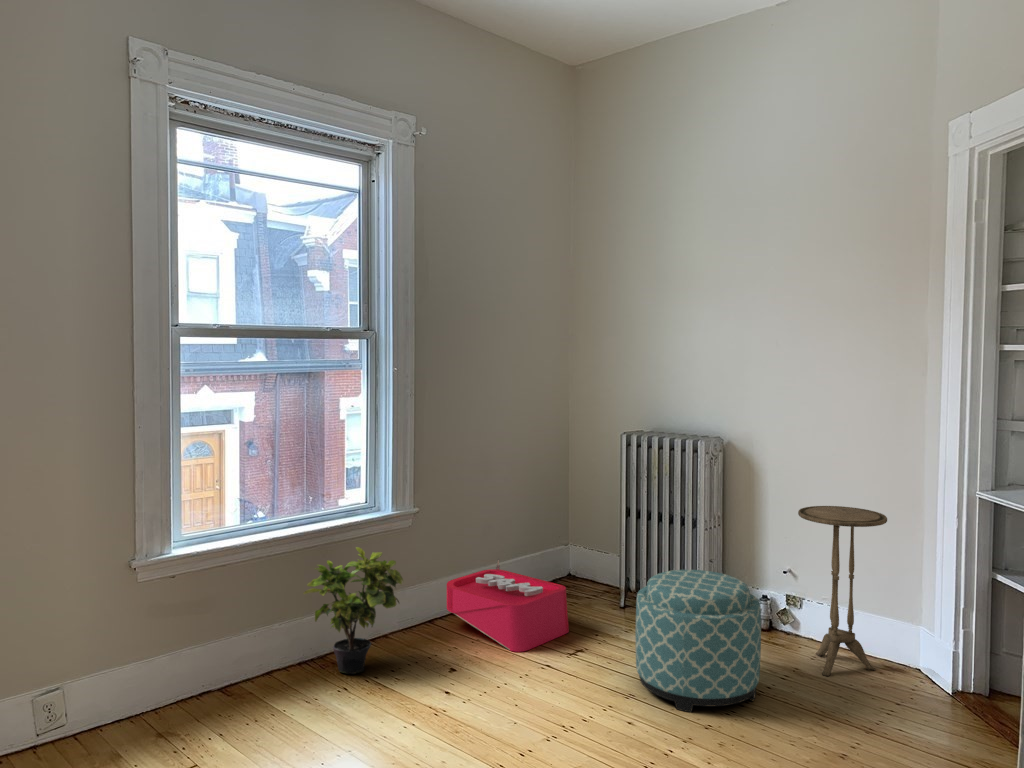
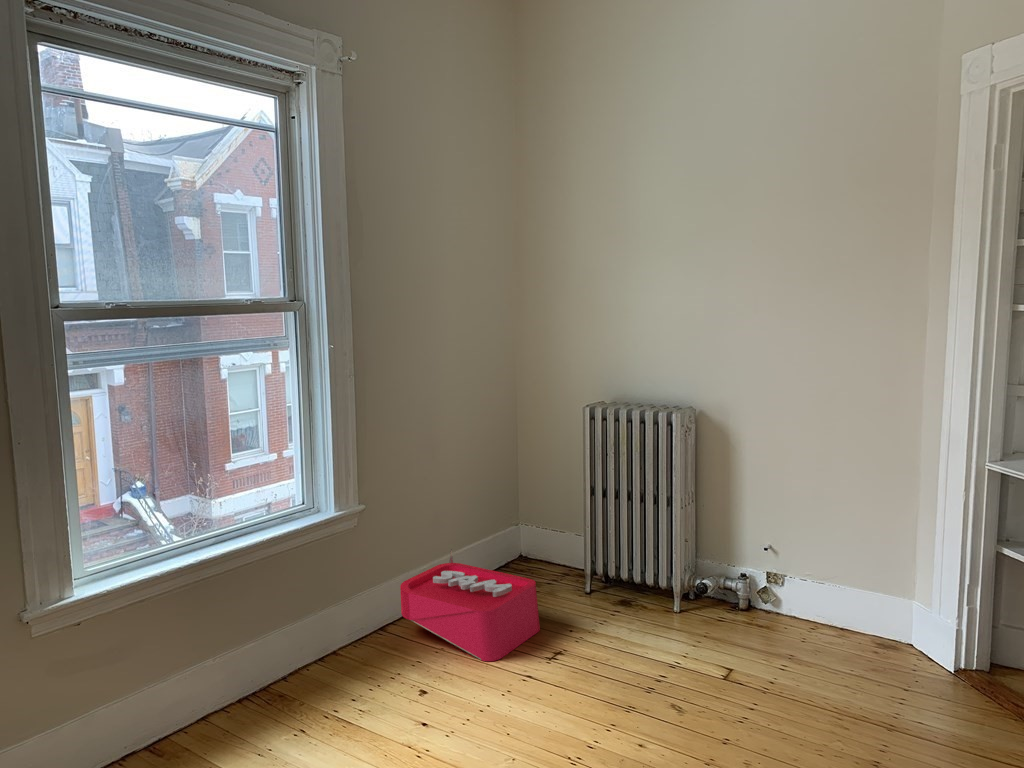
side table: present [798,506,887,676] -> none [791,479,886,663]
potted plant: present [303,547,403,674] -> none [238,562,359,711]
ottoman: present [635,570,761,712] -> none [630,561,768,724]

